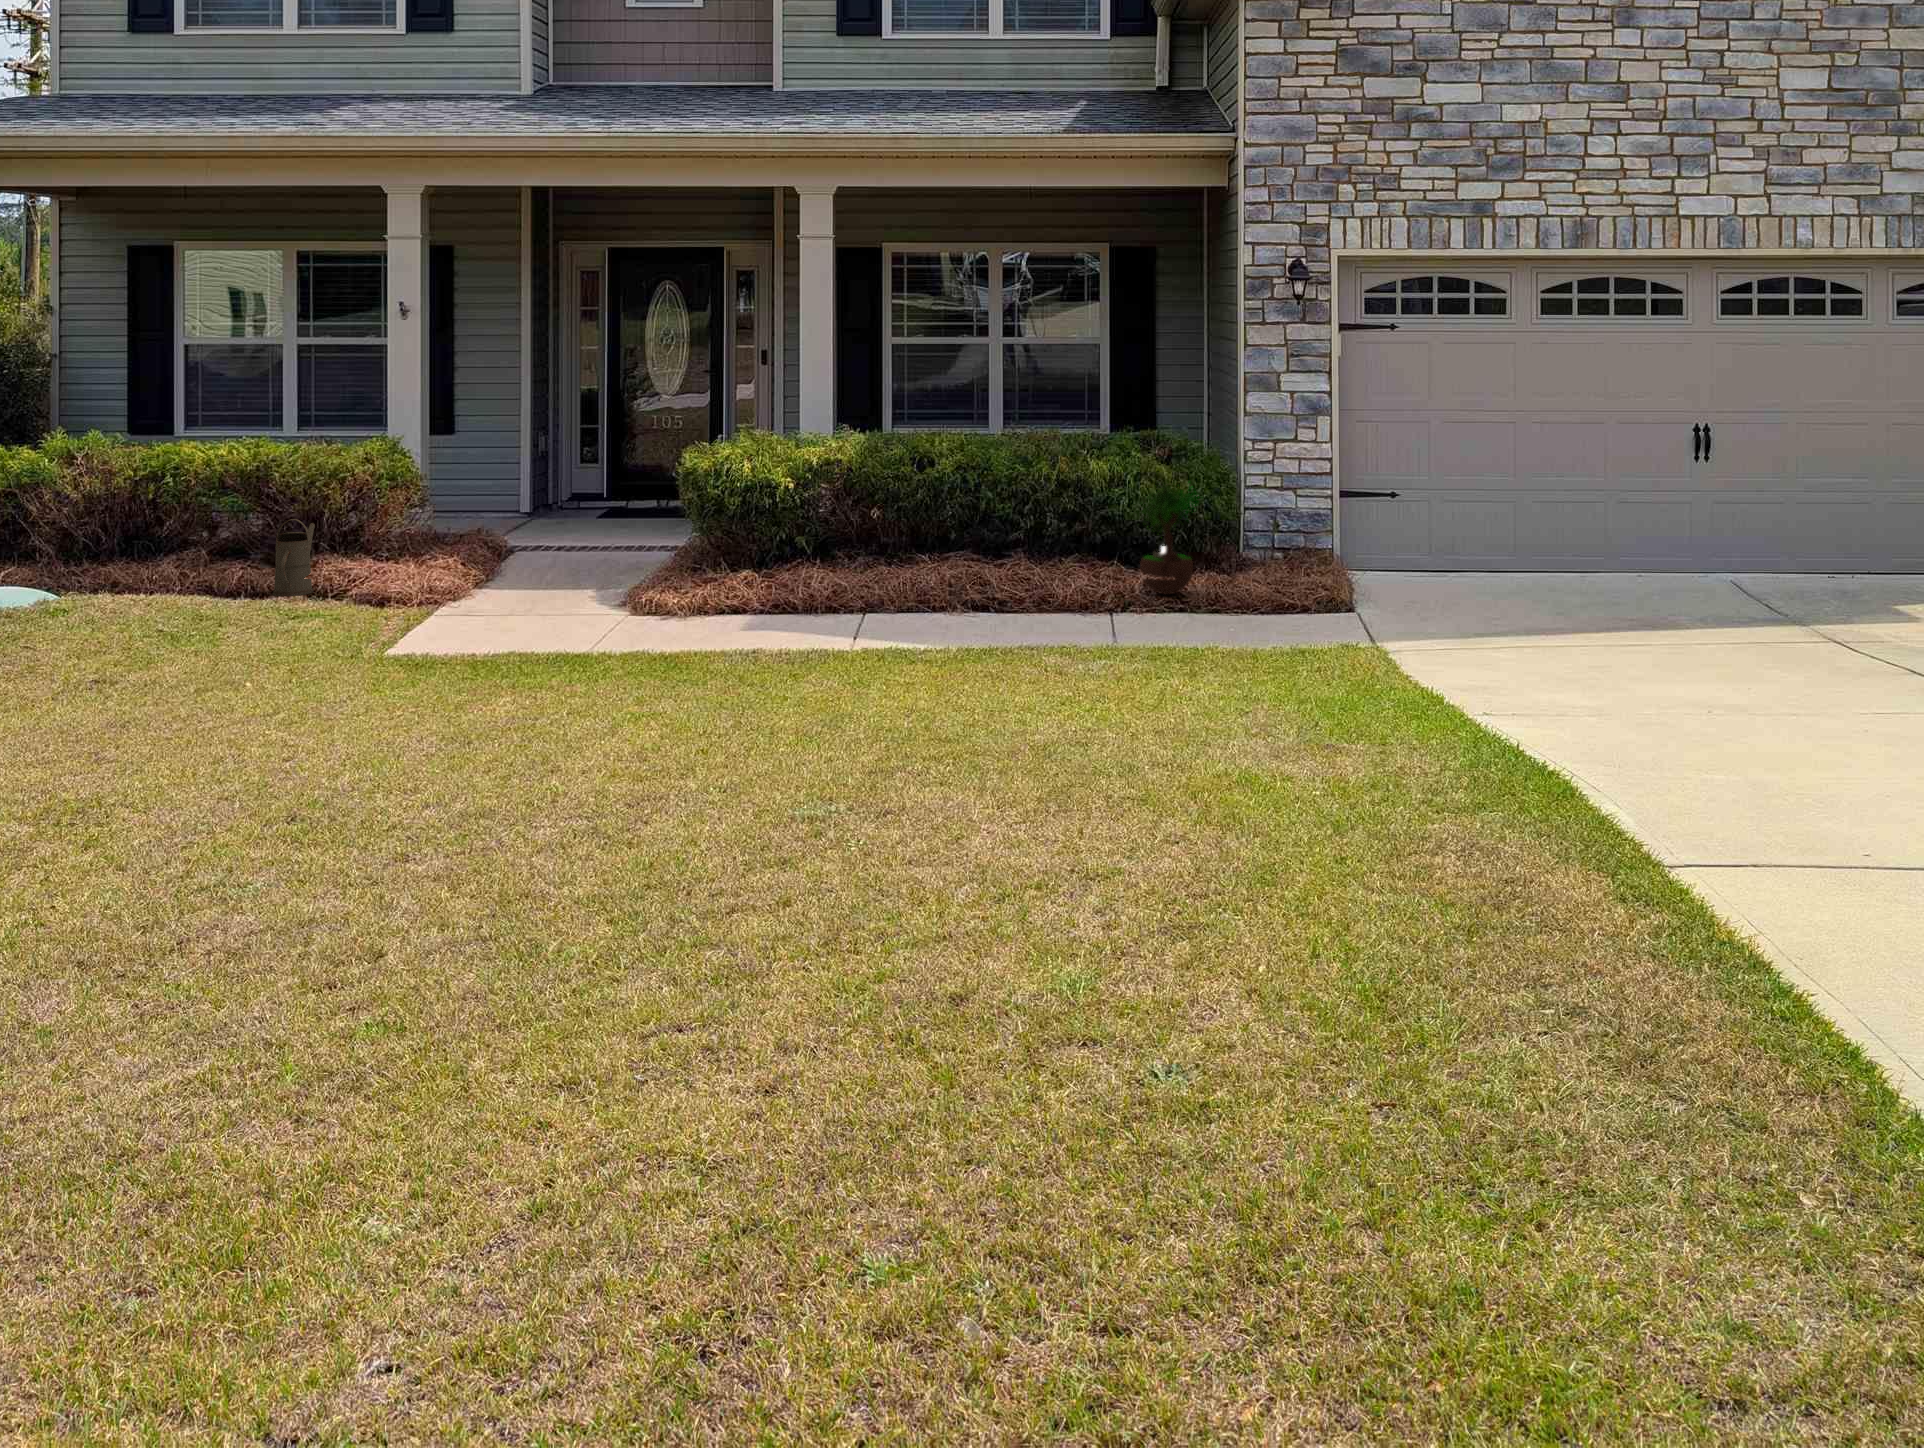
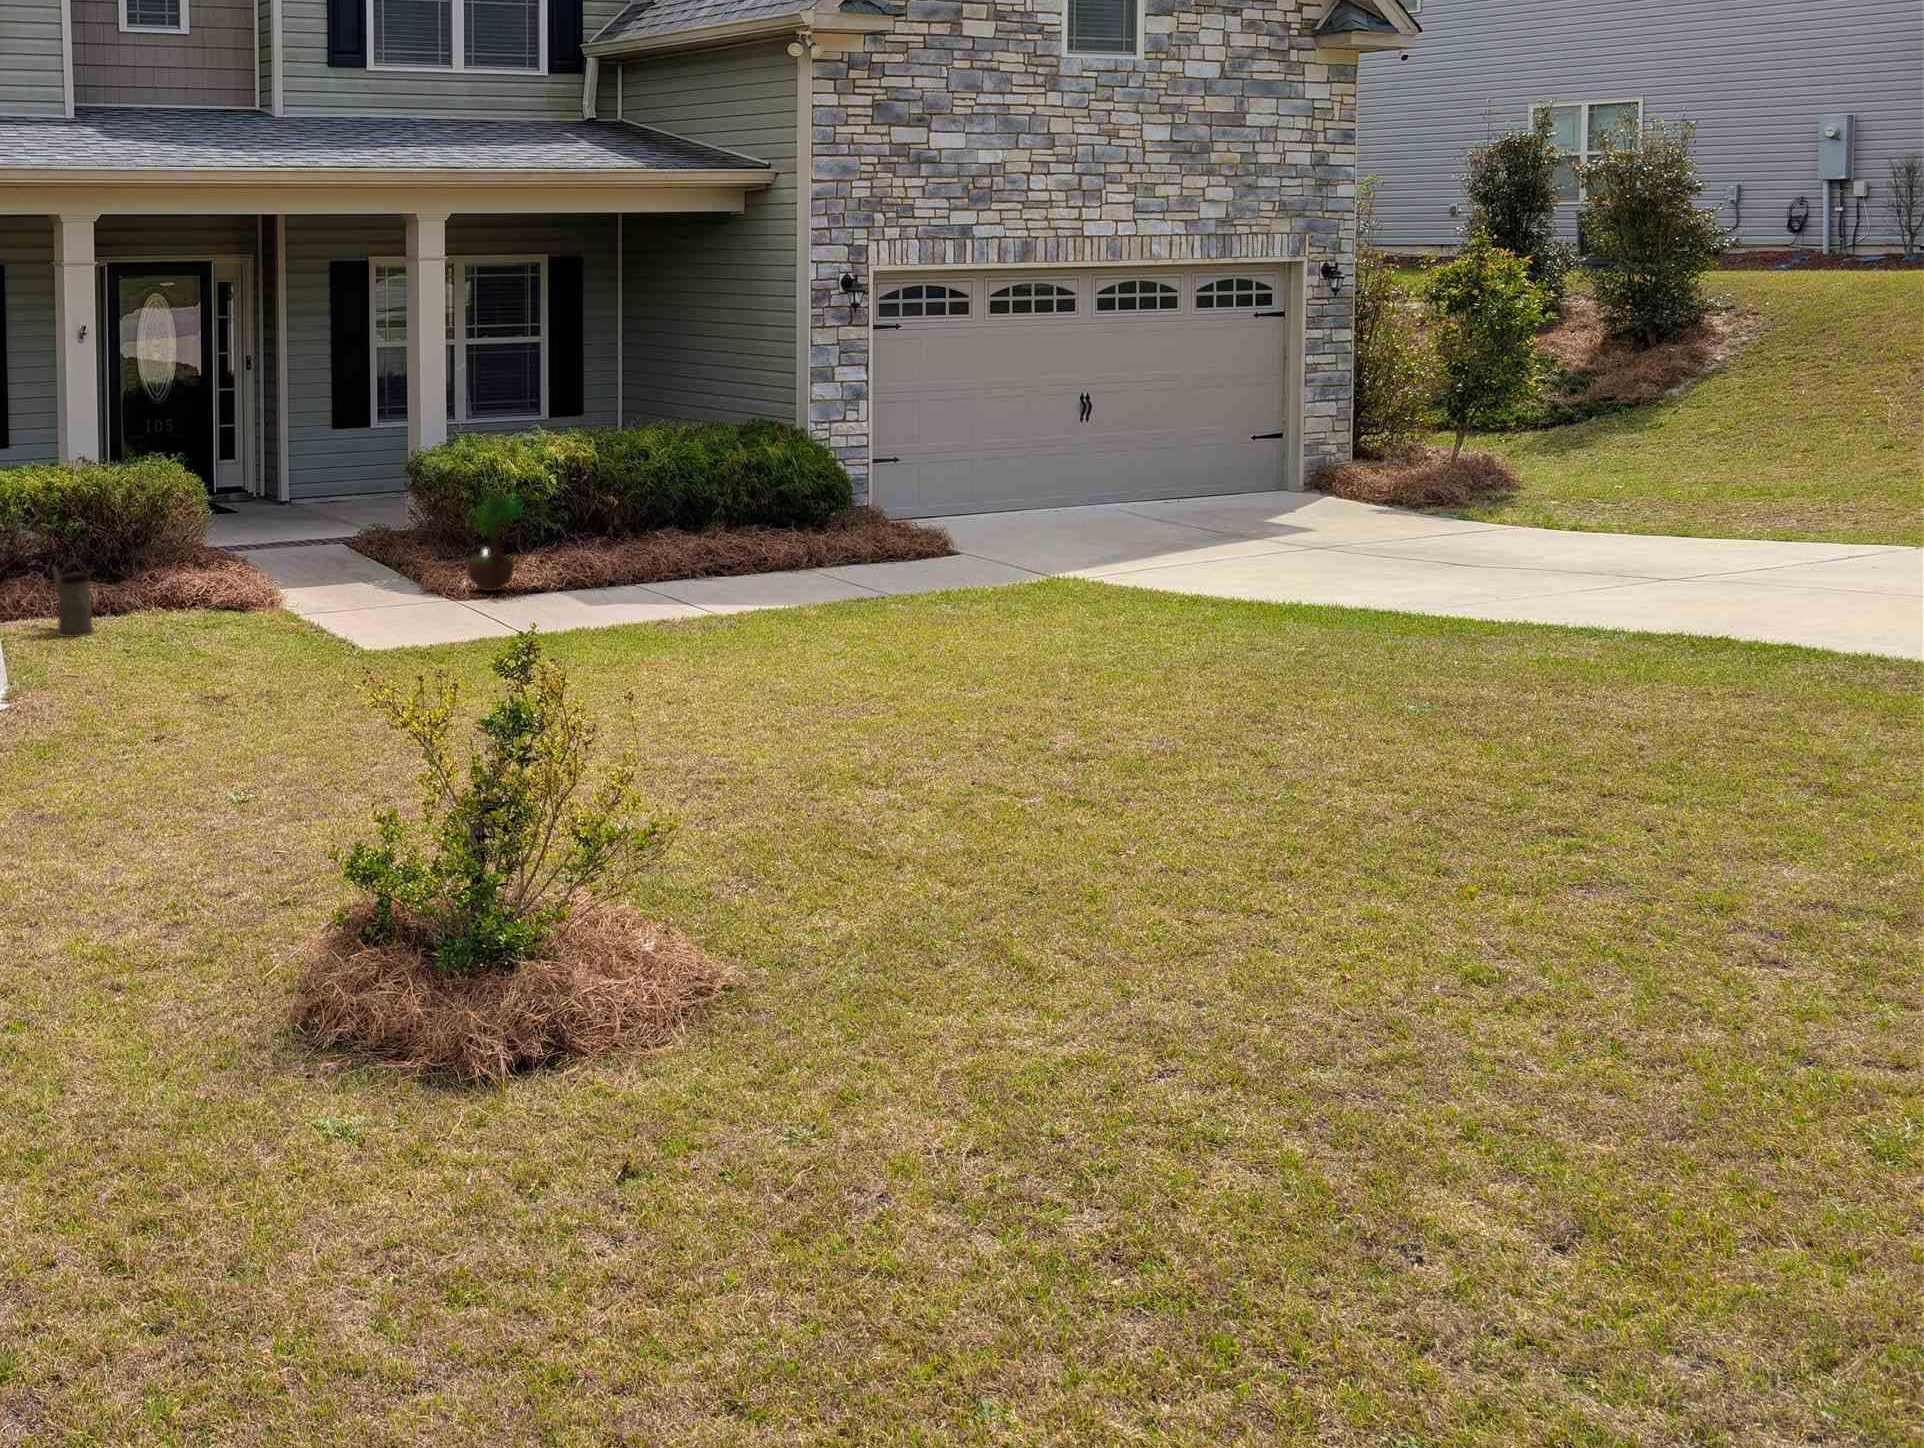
potted tree: present [1132,482,1197,595] -> present [466,492,524,591]

